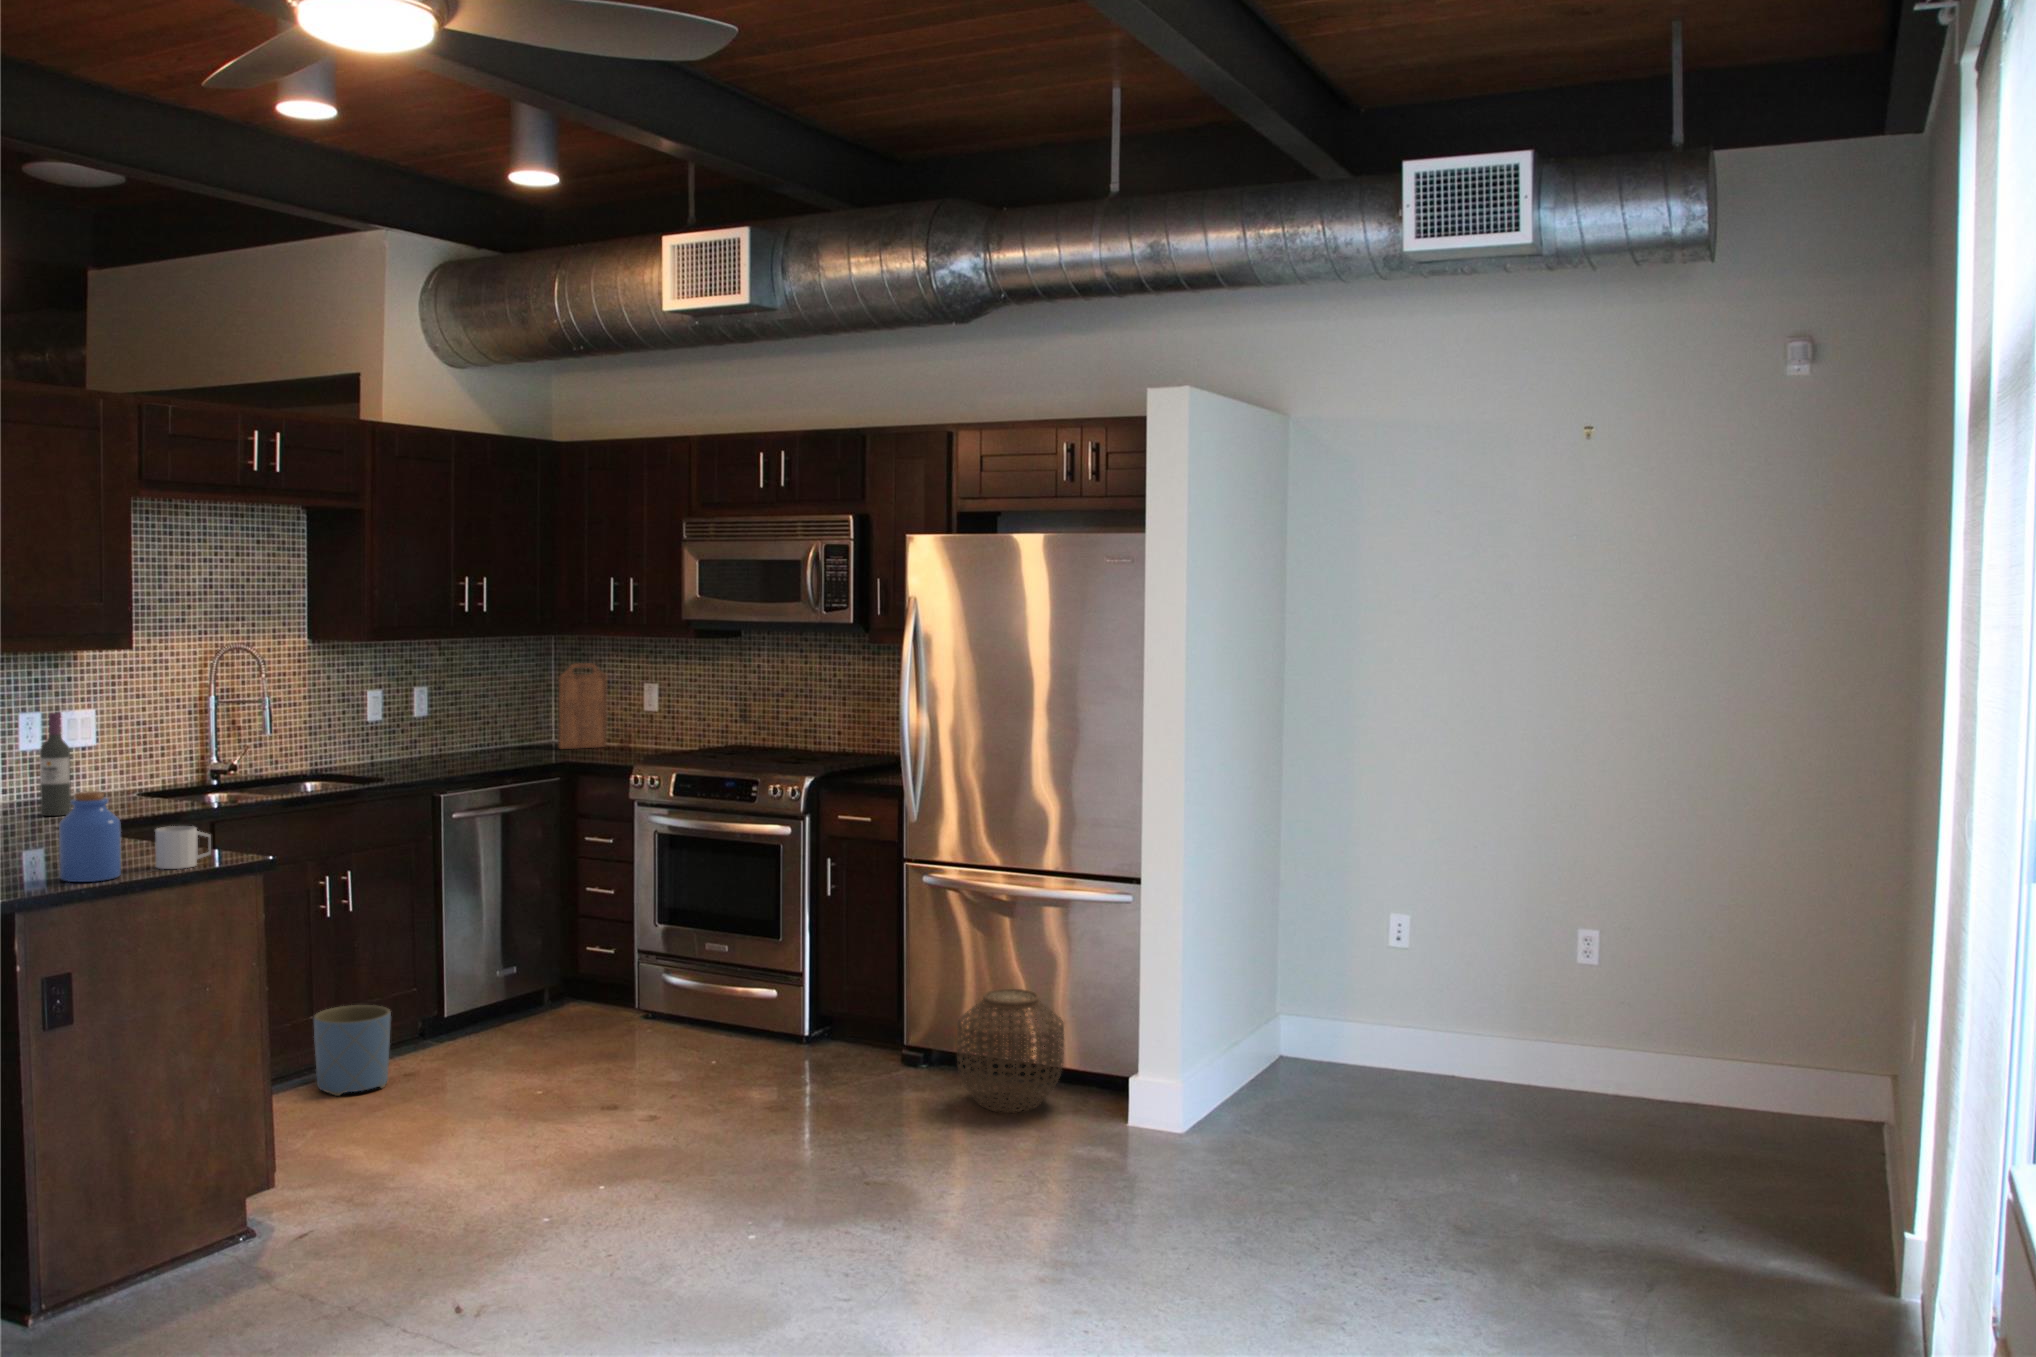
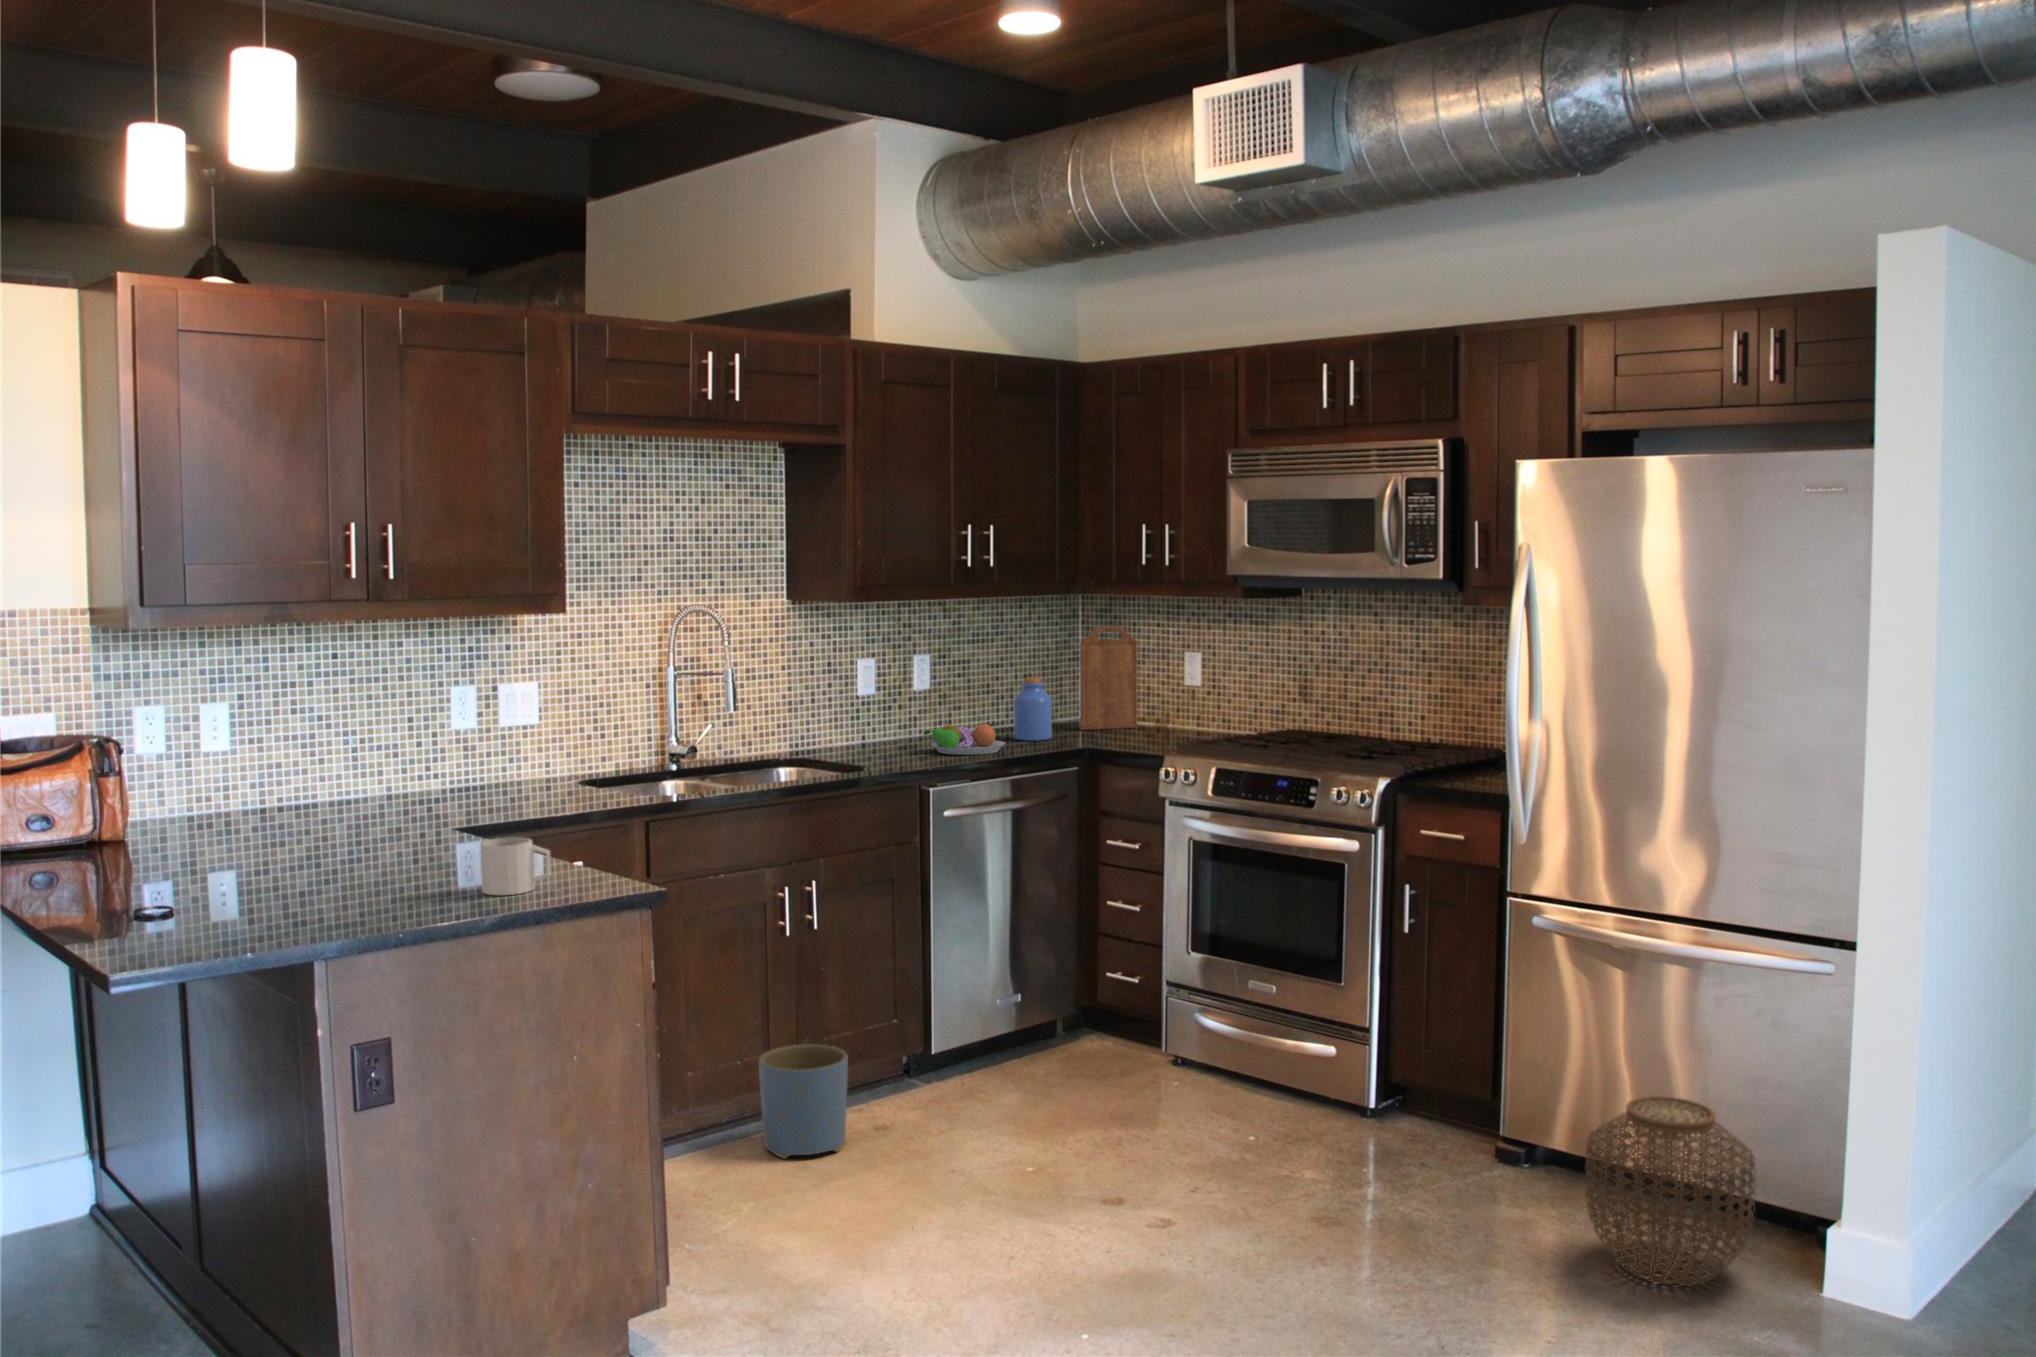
wine bottle: present [40,713,71,816] -> none [454,686,489,808]
fruit bowl: none [434,741,504,769] -> present [924,721,1005,755]
jar: present [59,791,121,882] -> present [1014,677,1052,741]

